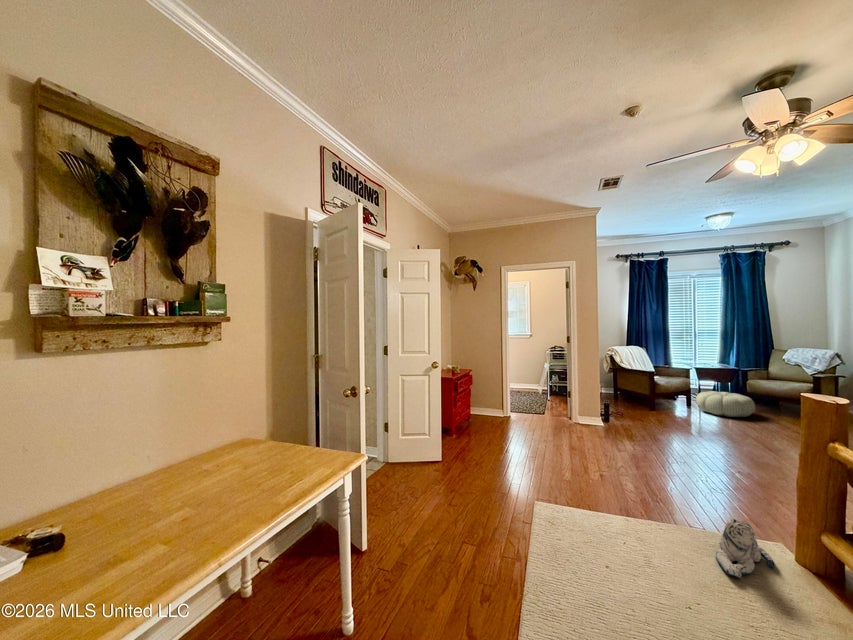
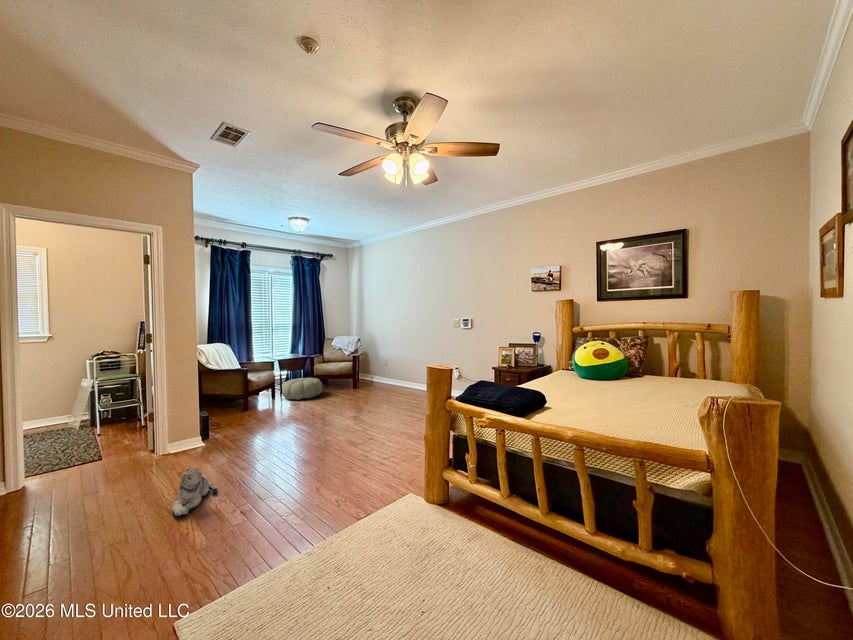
plush toy: present [716,519,775,578] -> present [172,468,217,517]

